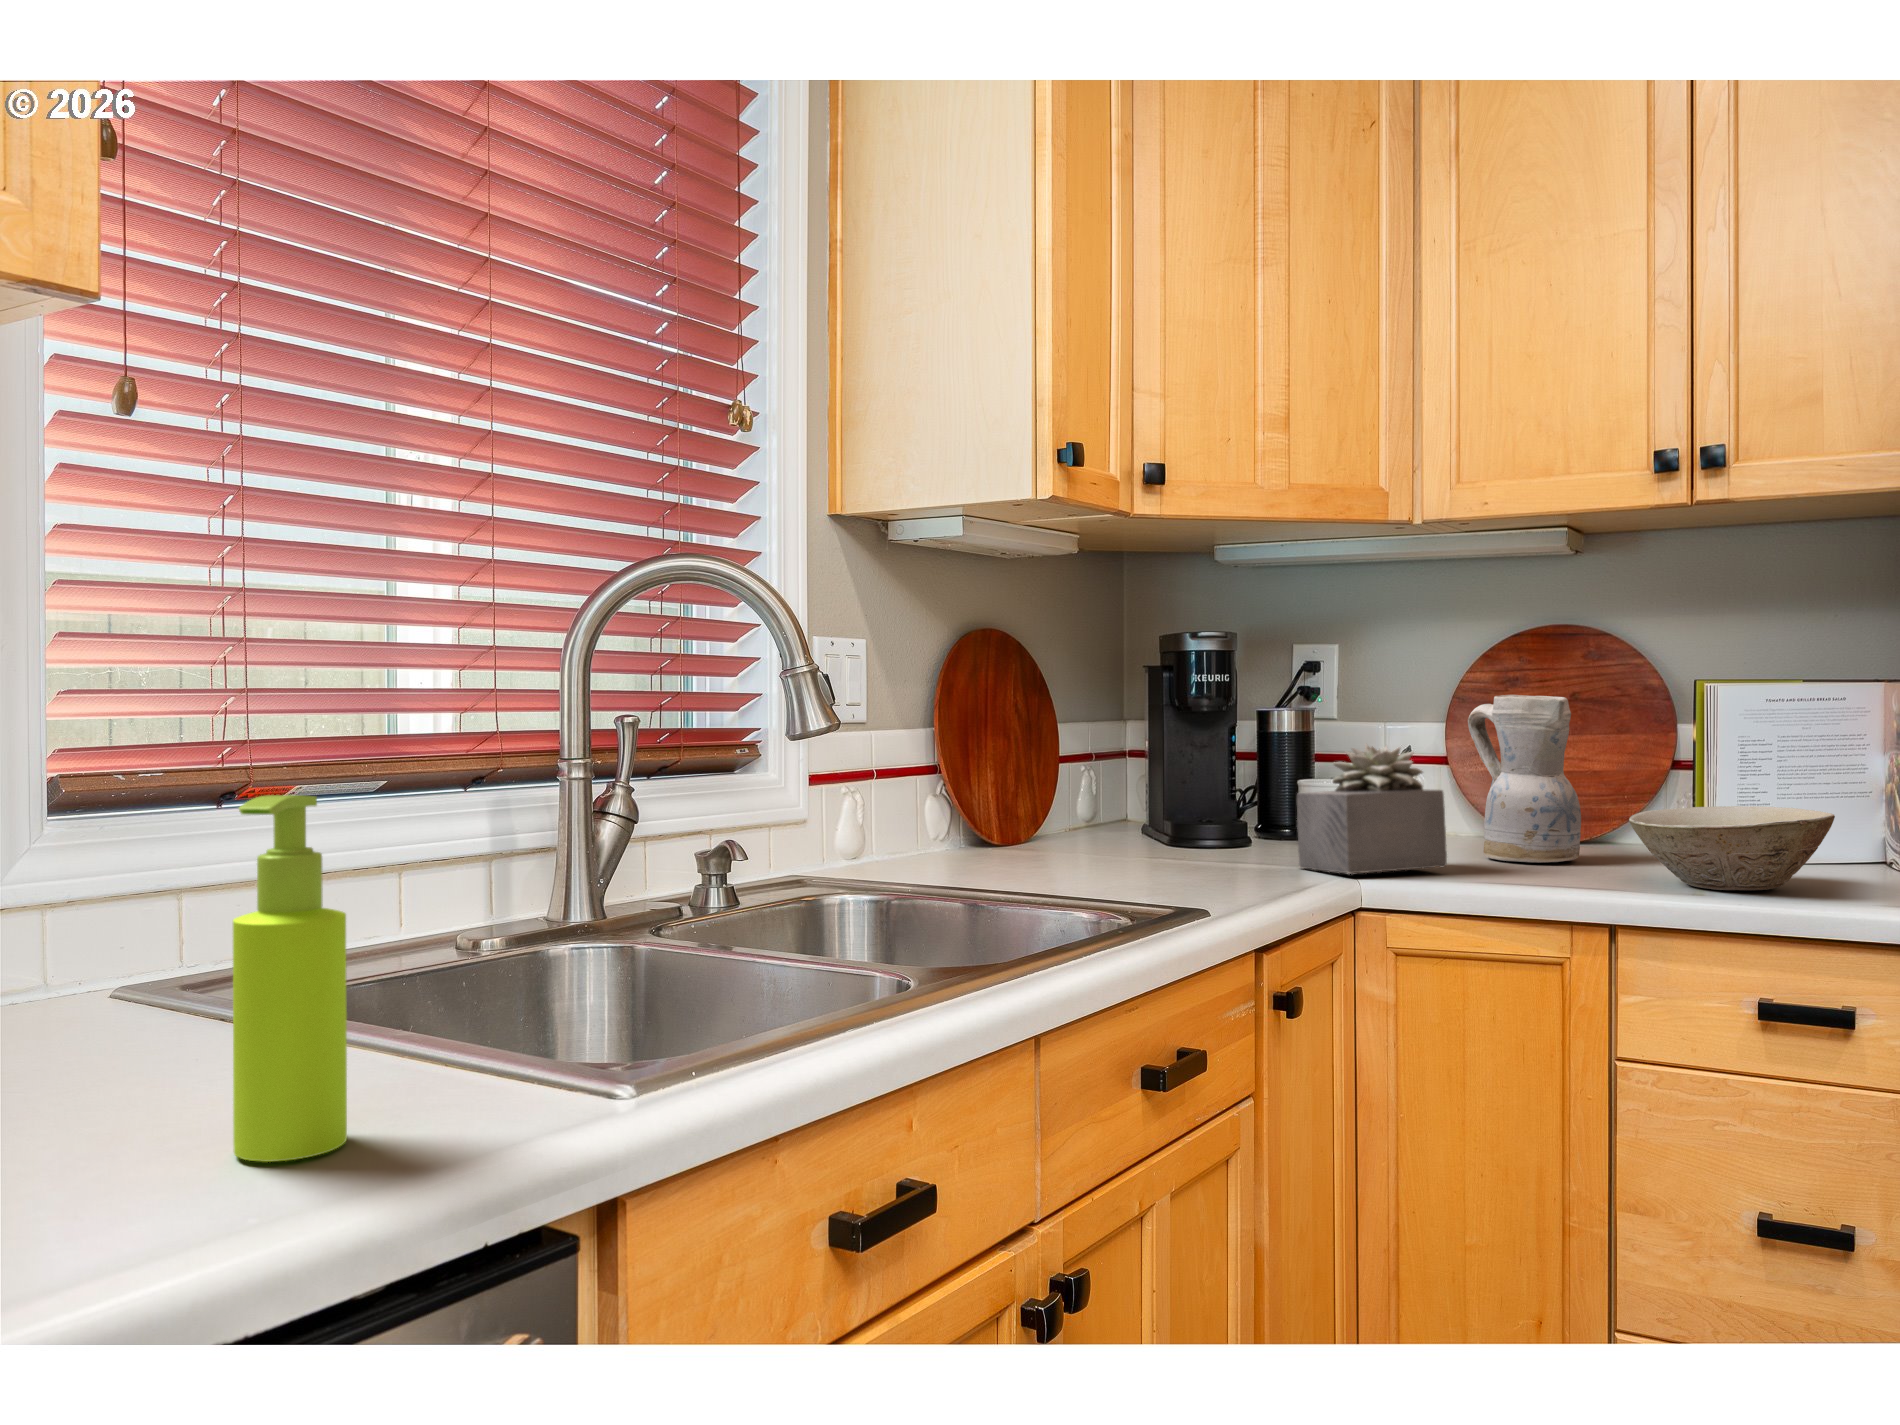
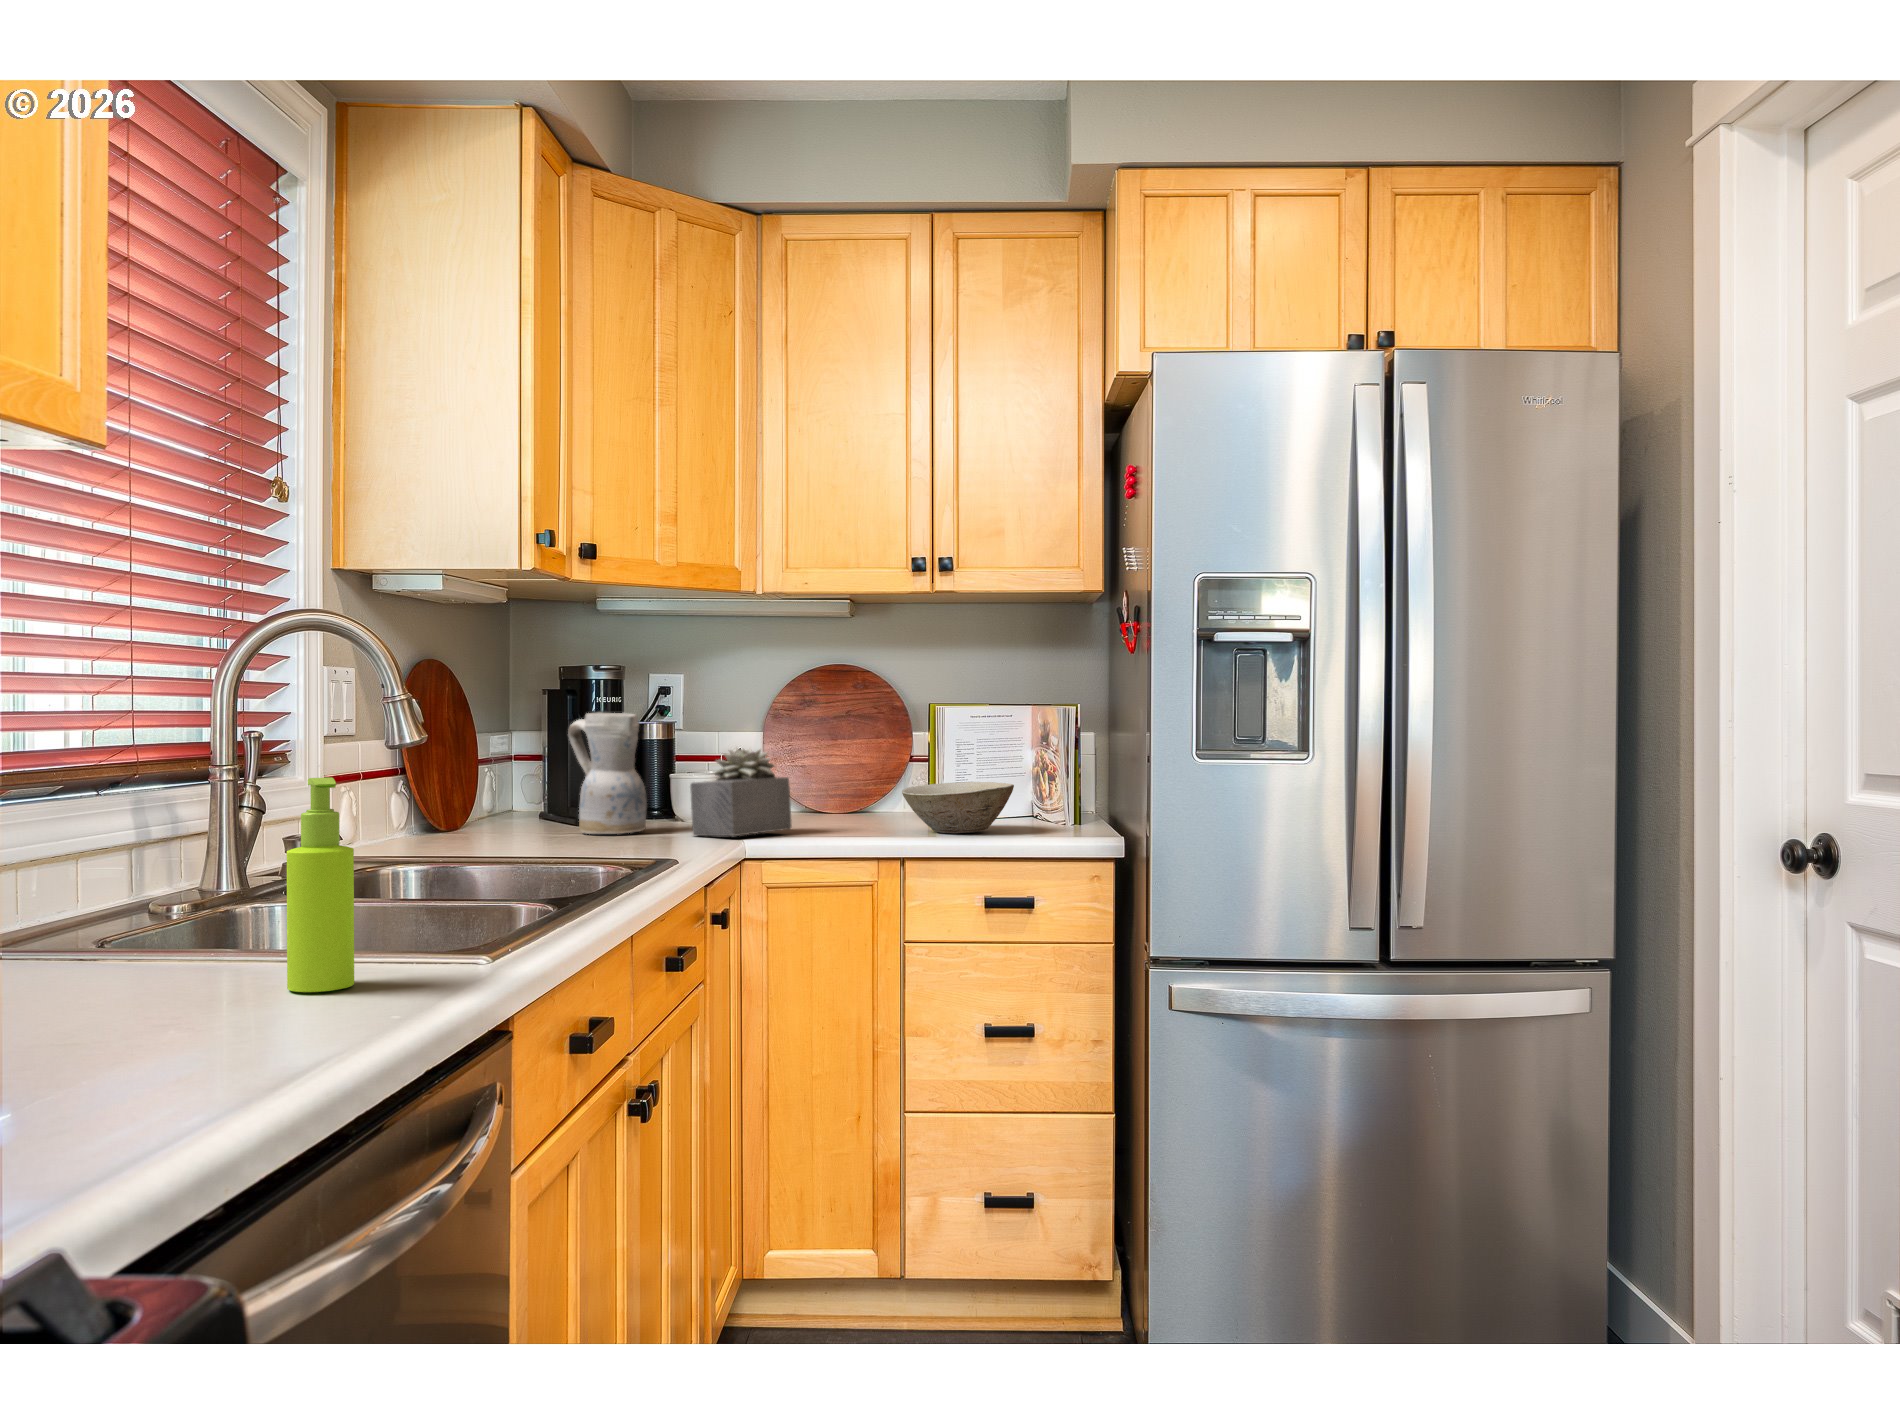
ceramic pitcher: present [1468,695,1581,862] -> present [568,712,647,834]

